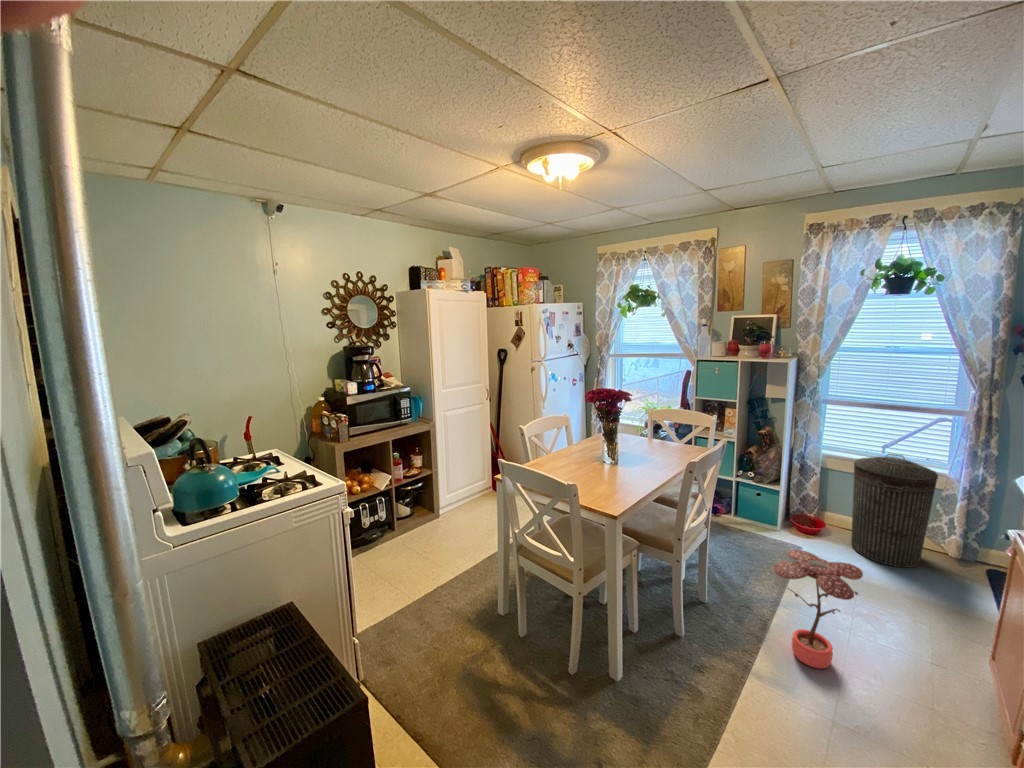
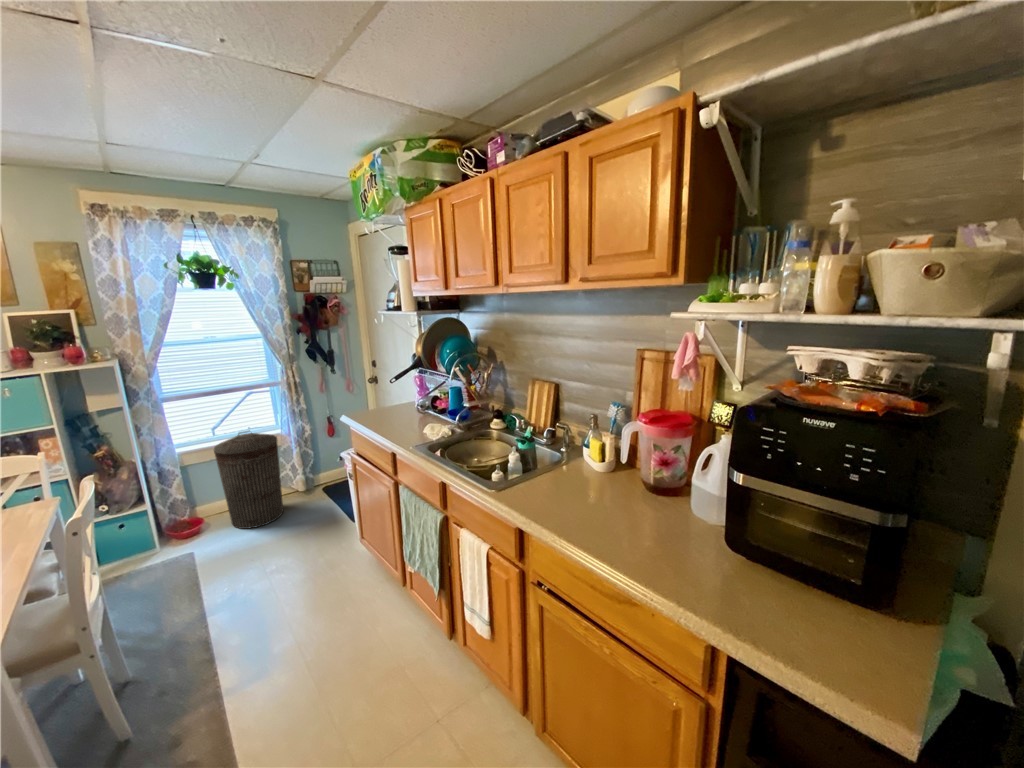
potted plant: present [774,550,863,668] -> none [199,540,275,653]

